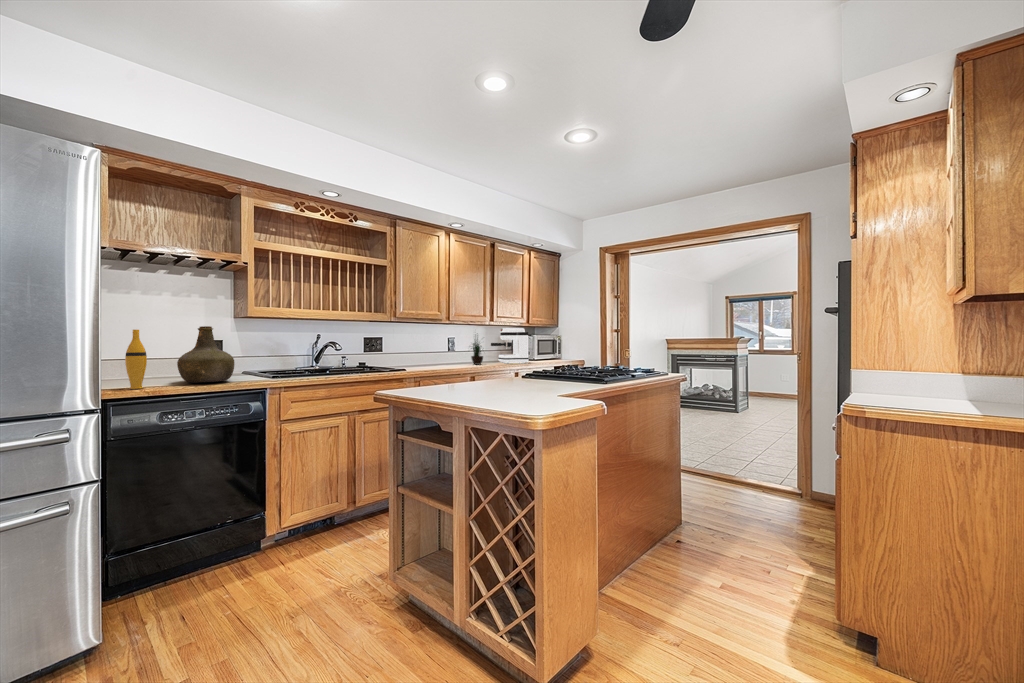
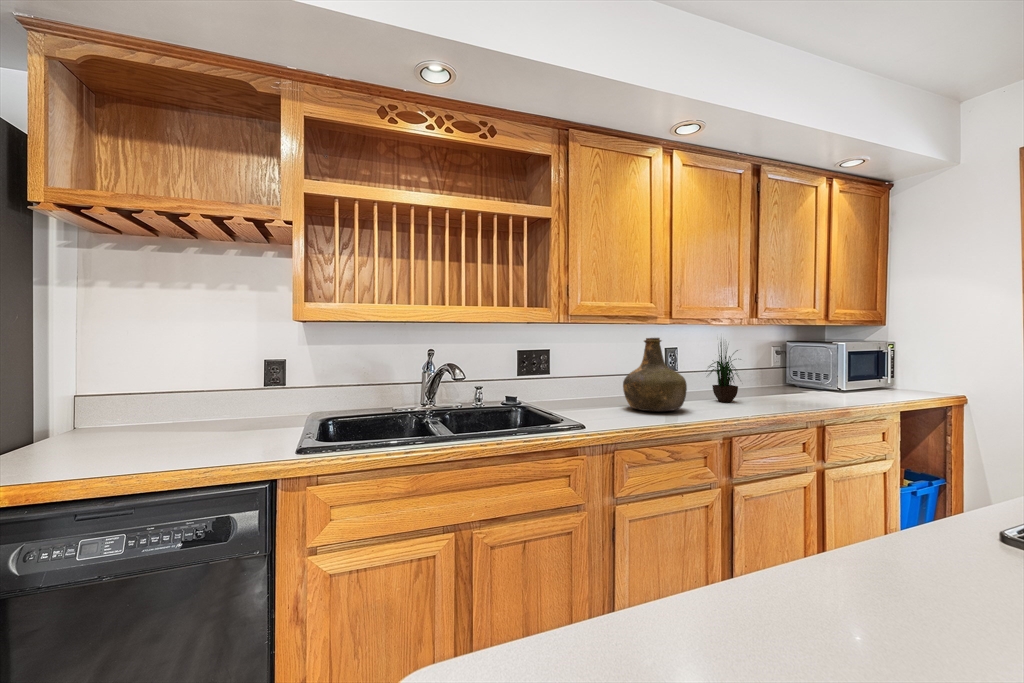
bottle: present [177,326,234,383] -> present [623,338,687,411]
coffee maker: present [491,328,529,363] -> none [749,330,836,401]
vase: present [125,330,147,389] -> none [37,352,80,469]

